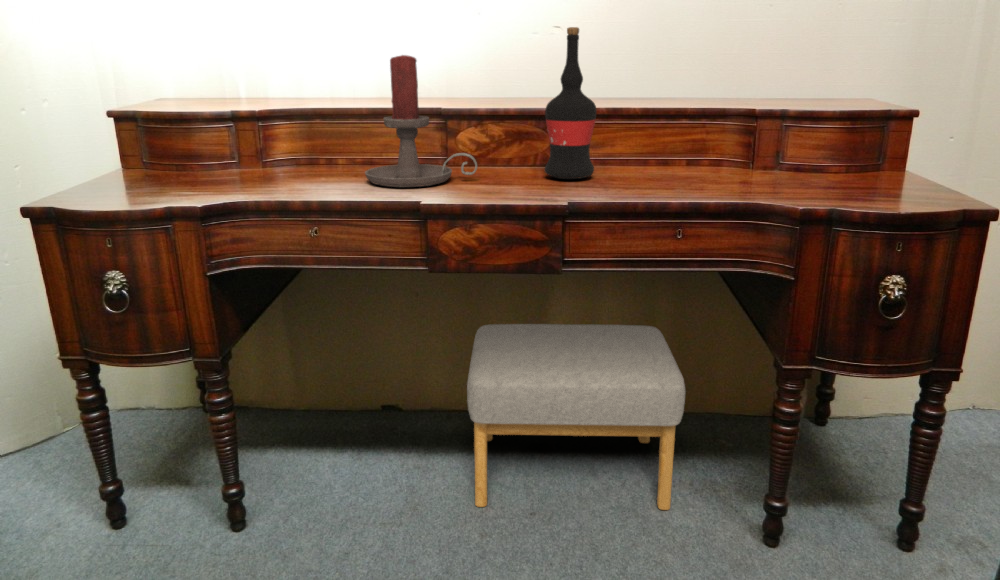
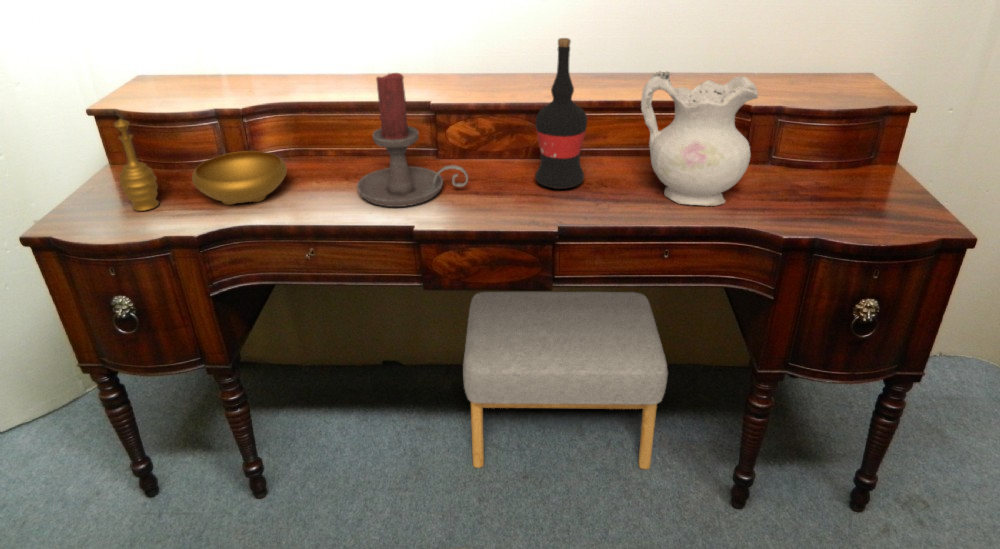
ceramic pitcher: none [650,55,765,188] -> present [641,71,758,206]
decorative bowl: none [127,92,296,188] -> present [114,119,287,211]

